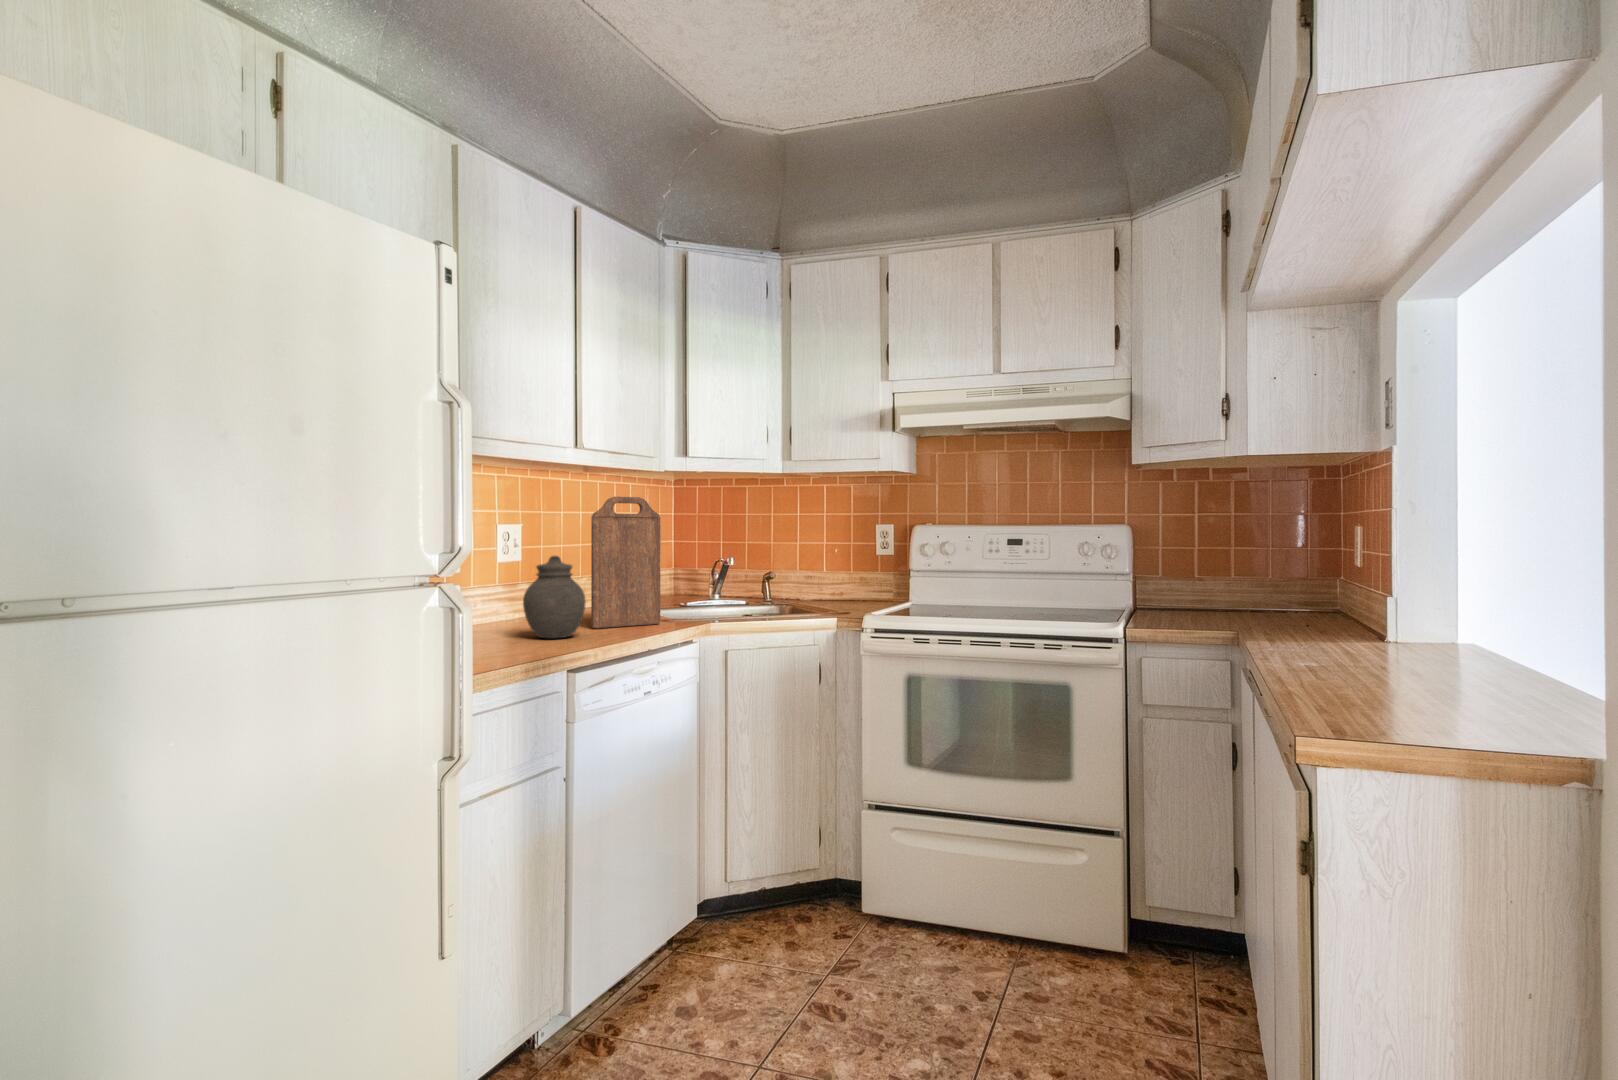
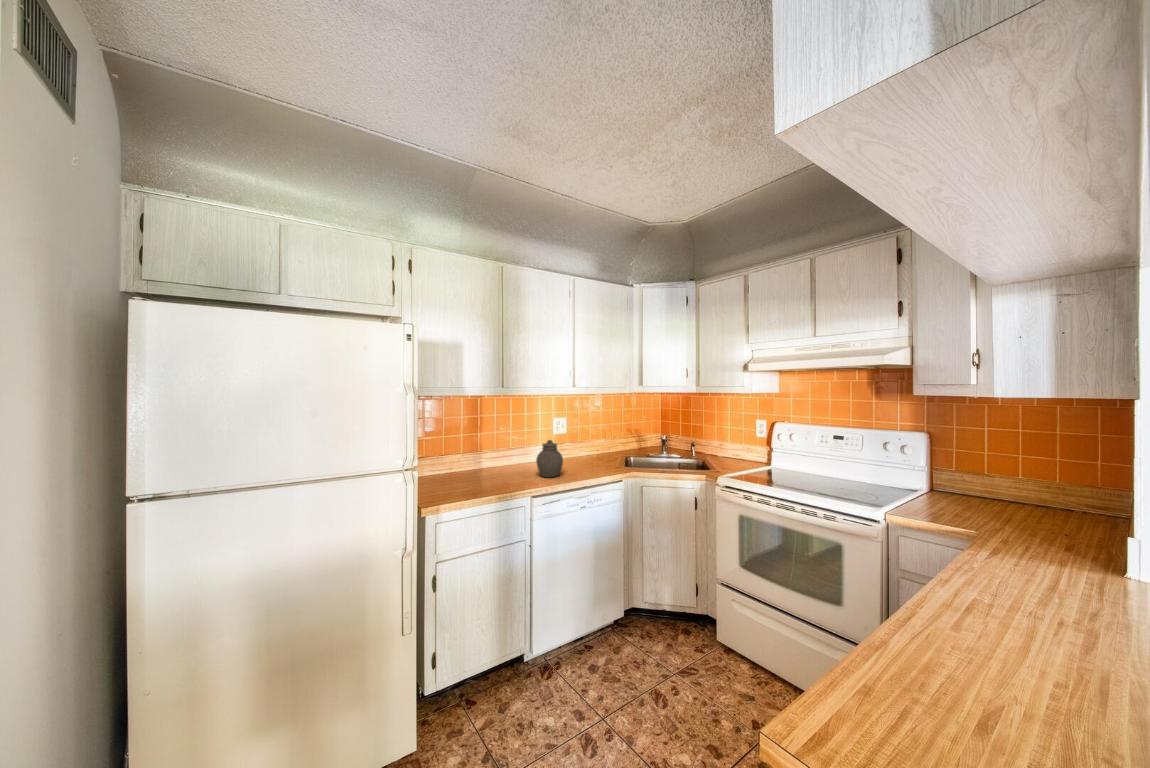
cutting board: present [591,497,661,628] -> none [576,411,611,471]

